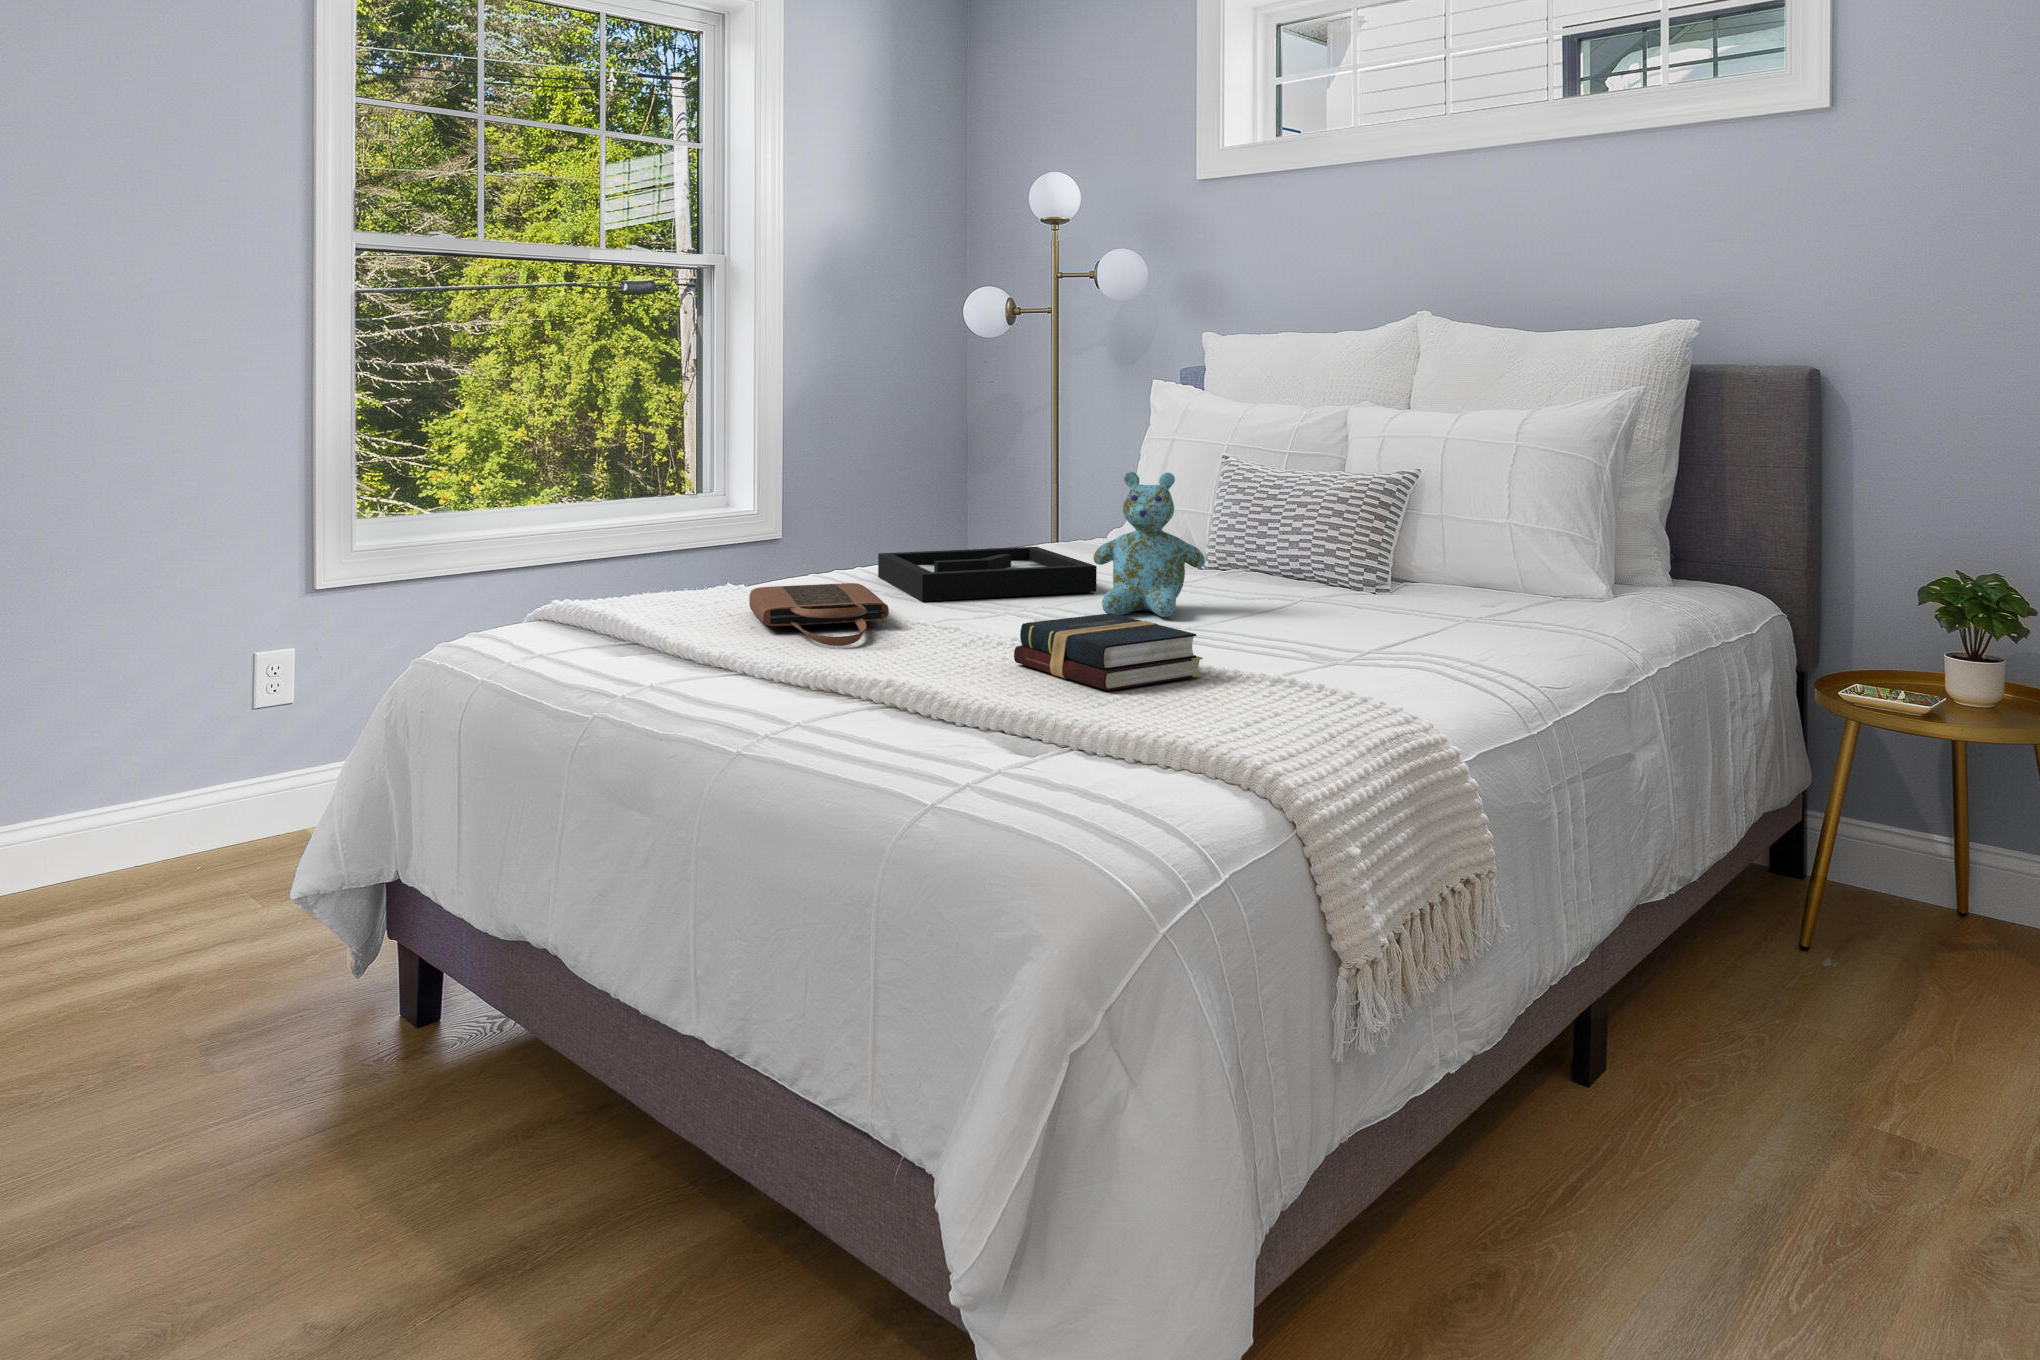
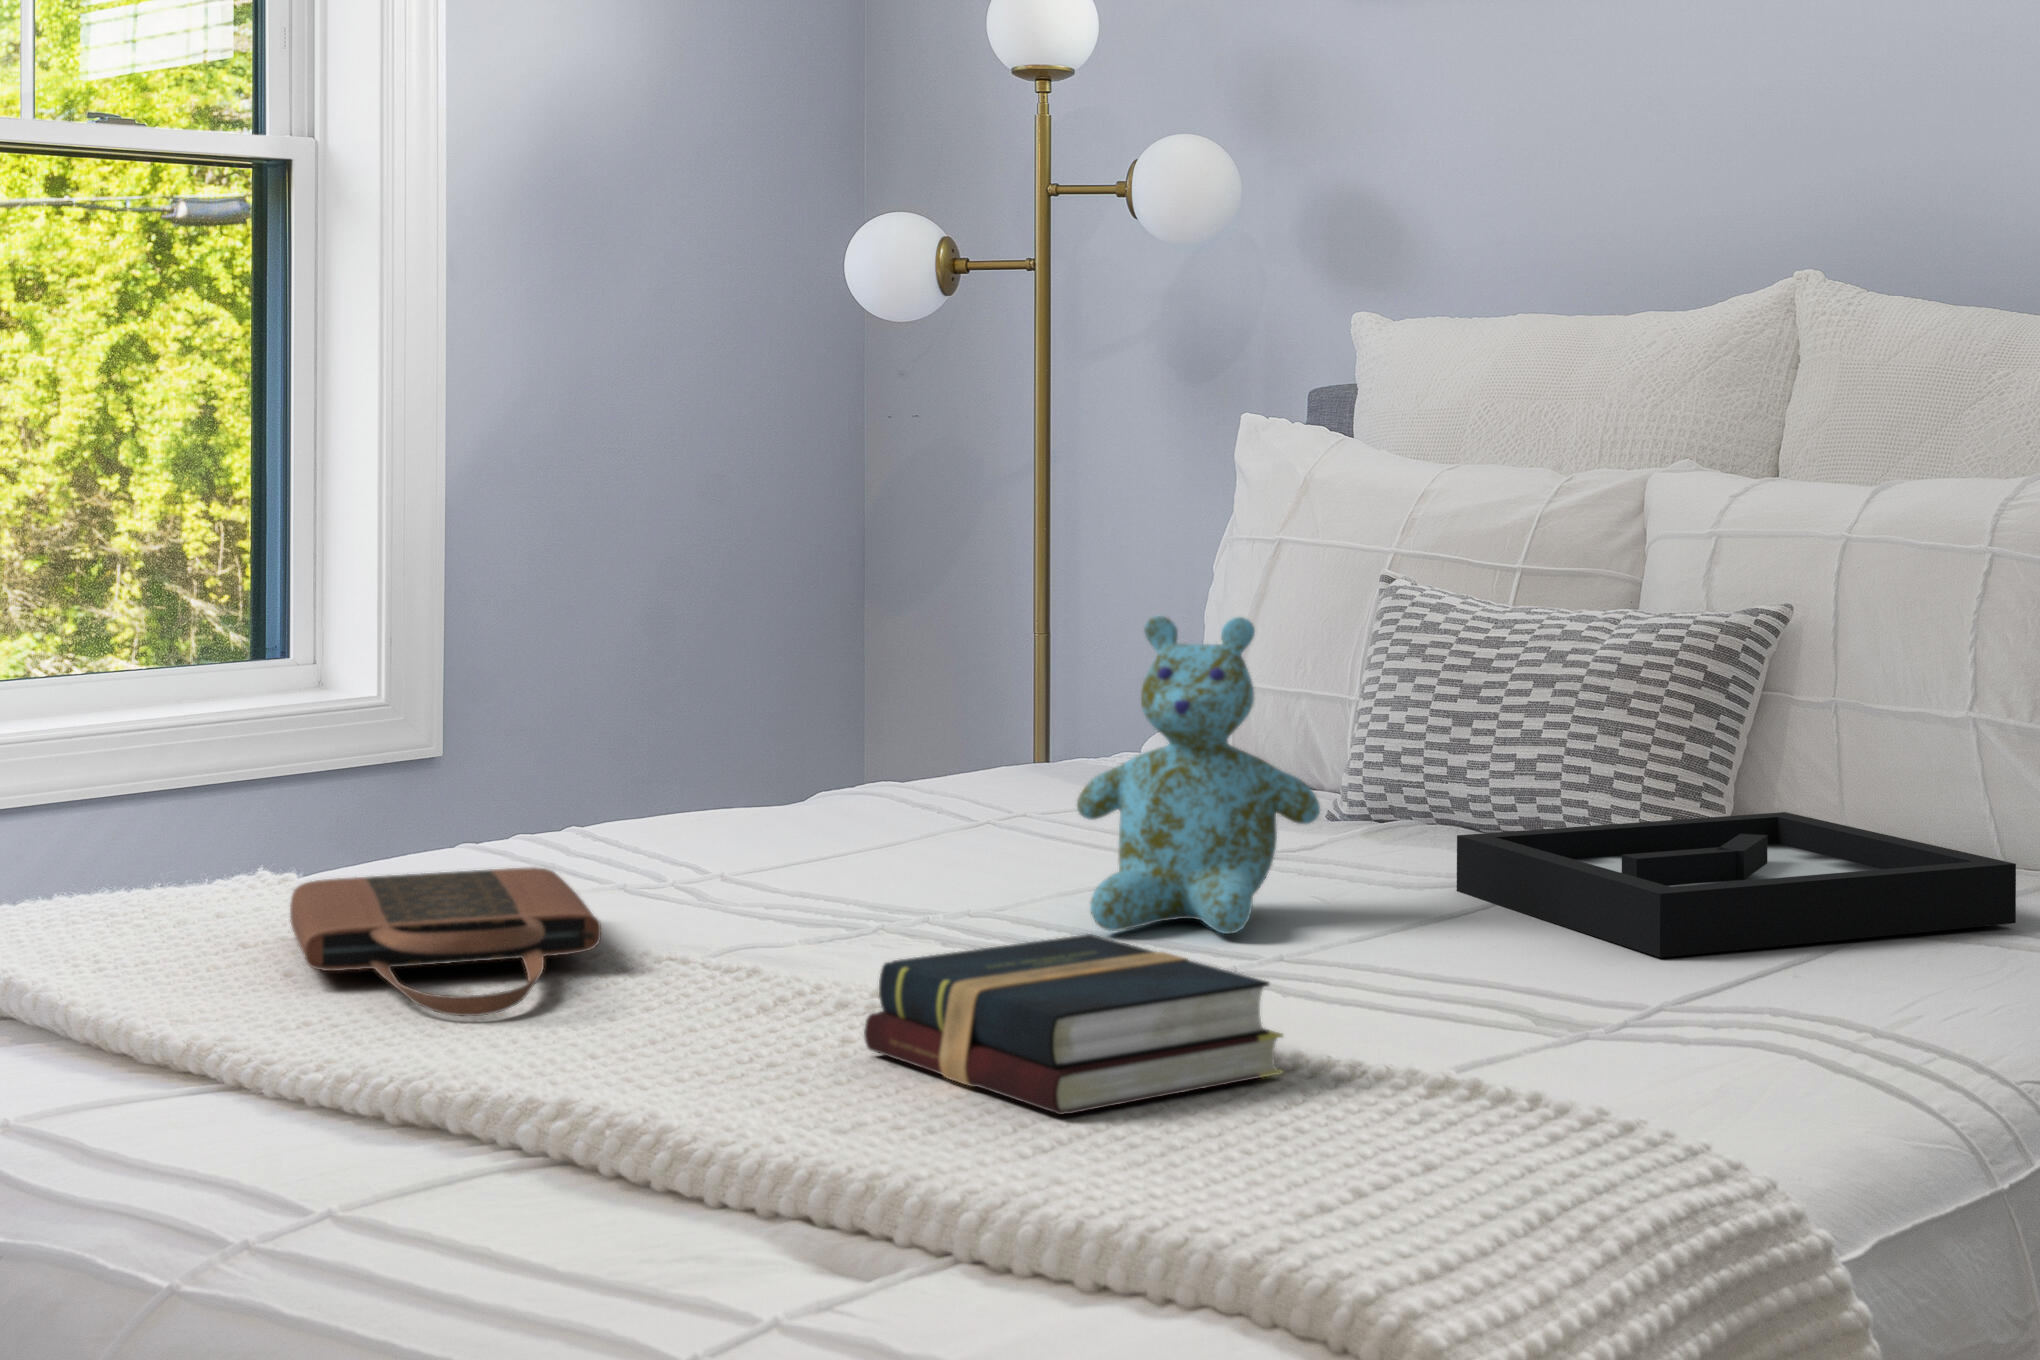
decorative tray: present [878,547,1097,601] -> present [1457,812,2016,957]

